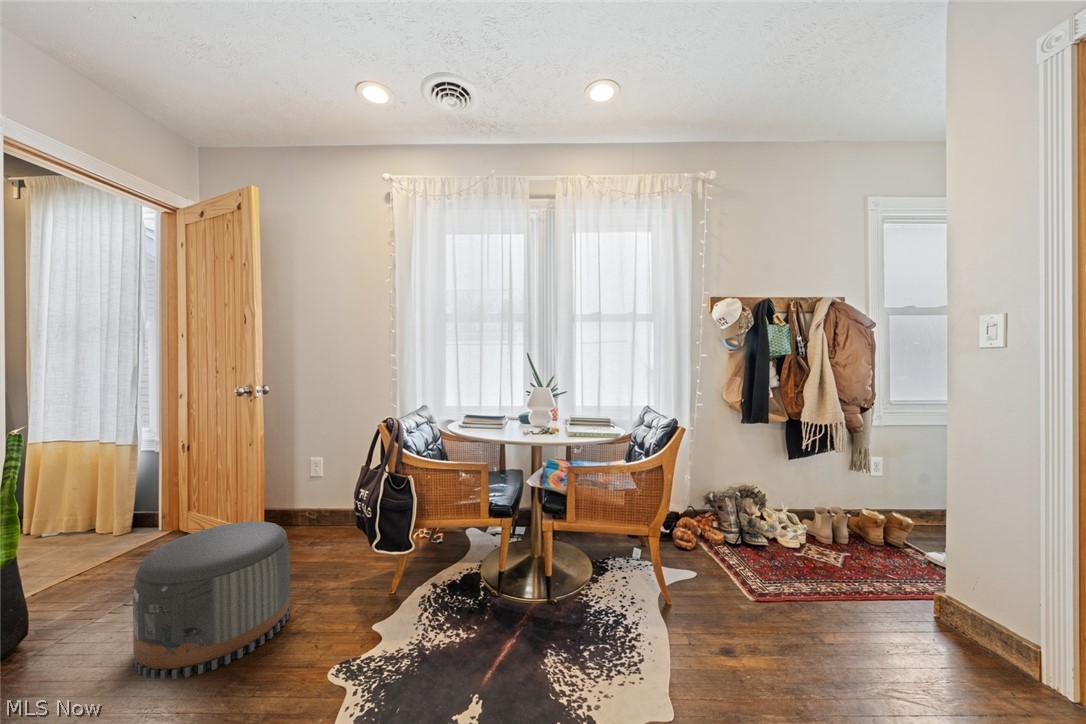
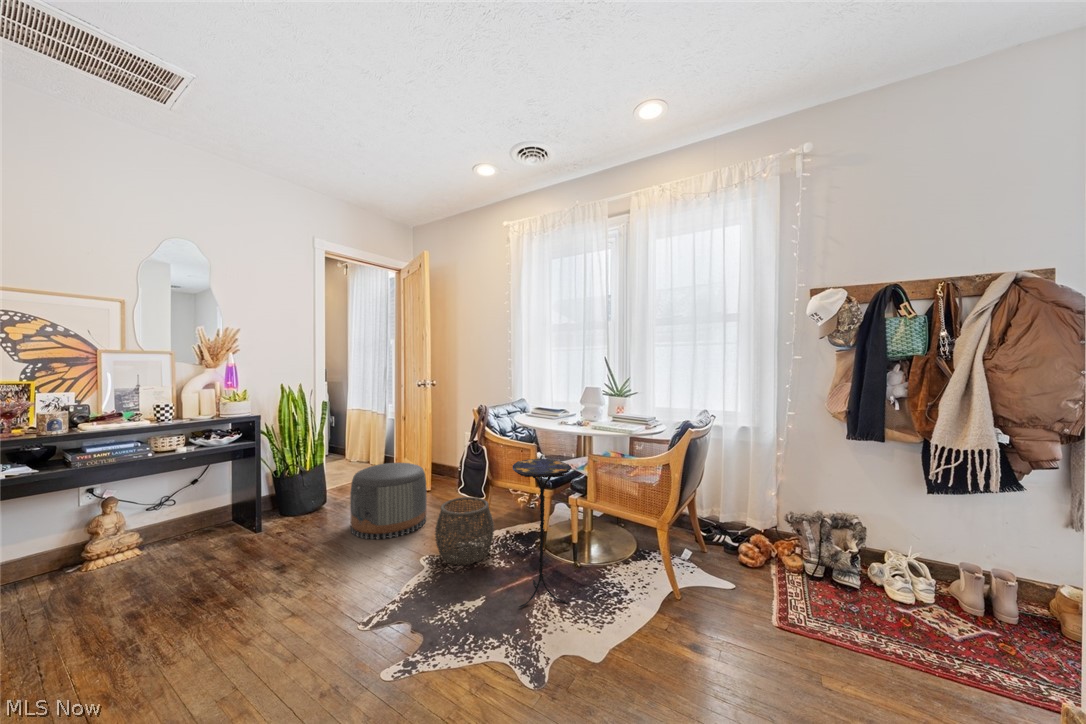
side table: none [507,481,585,690] -> present [513,459,572,607]
woven basket: none [349,551,441,665] -> present [435,497,494,565]

